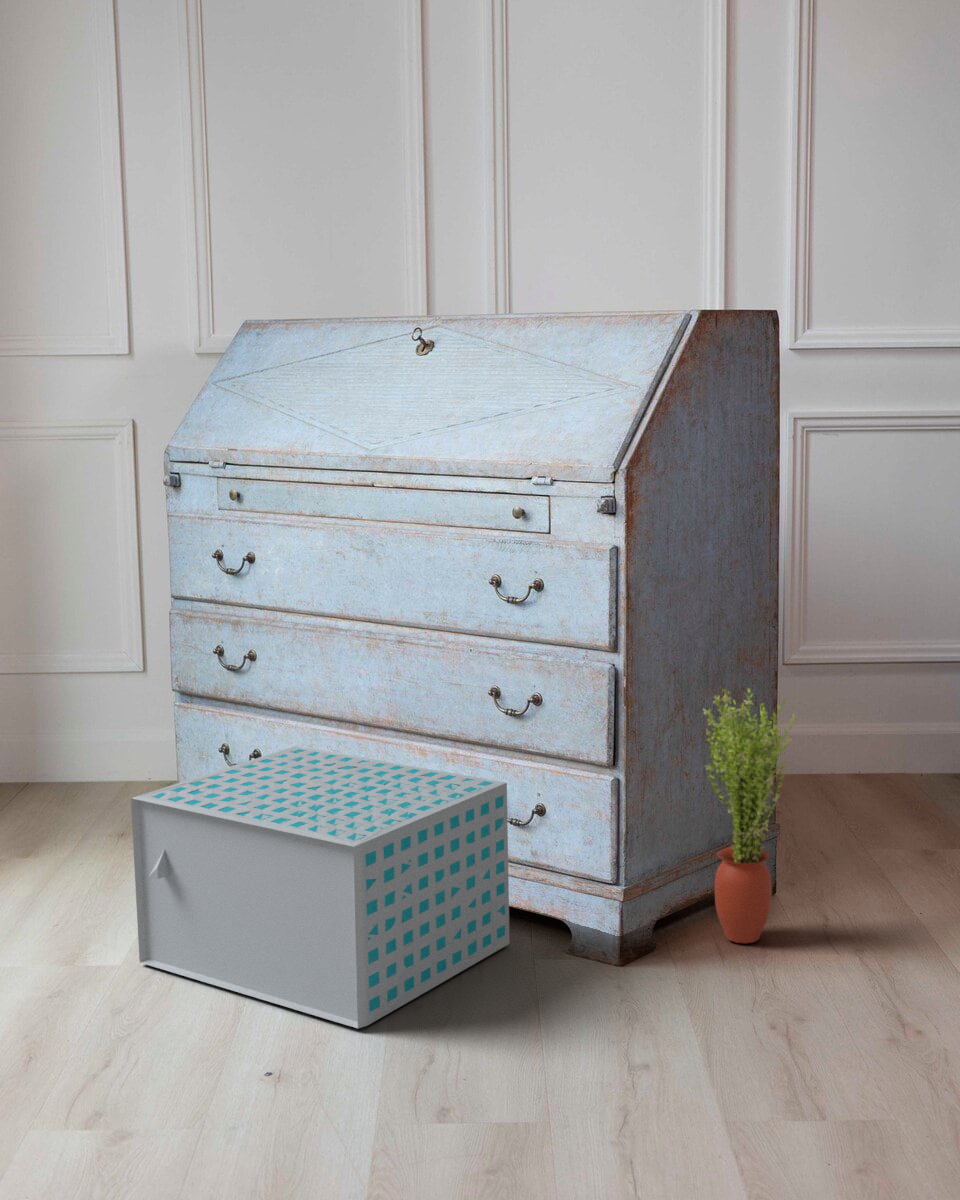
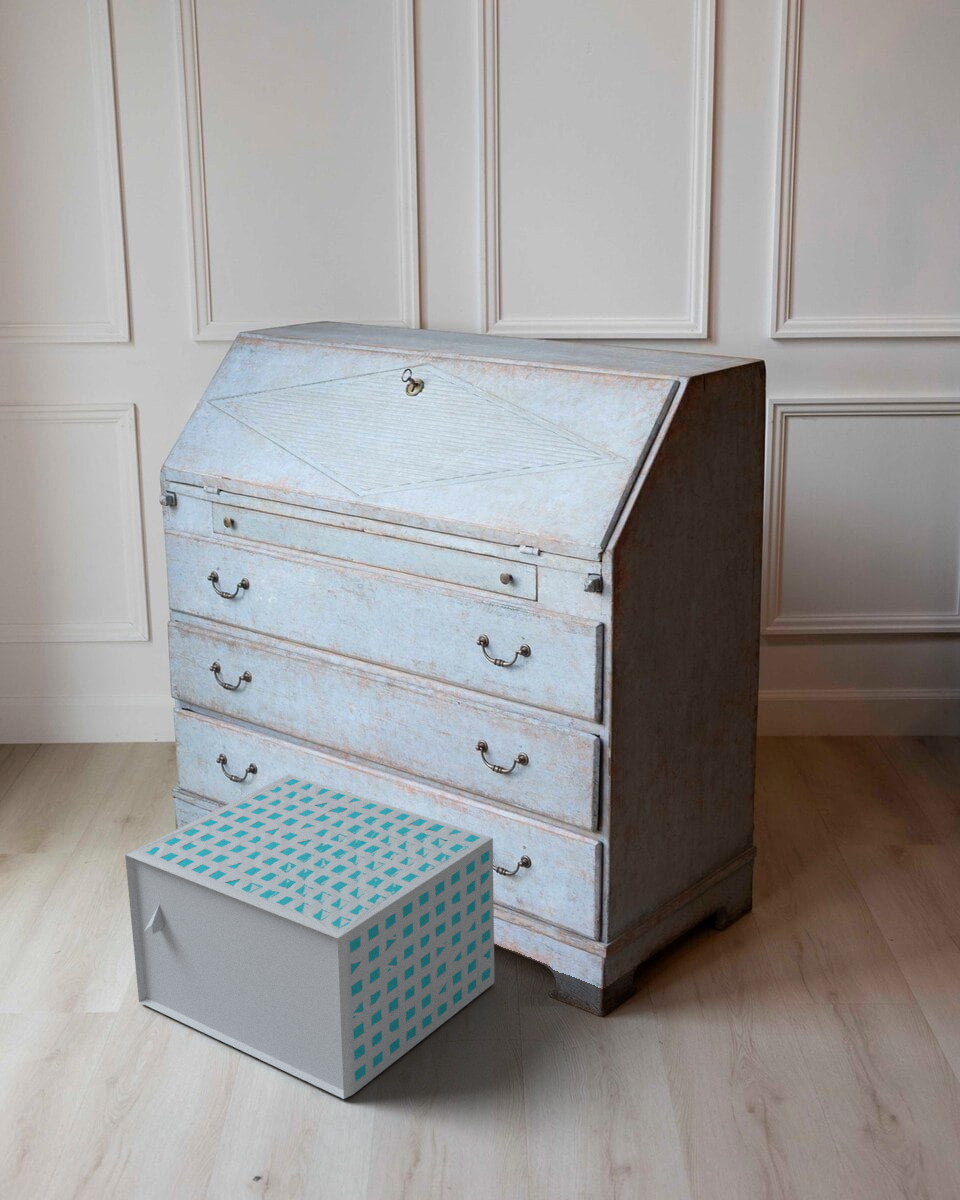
potted plant: present [703,689,797,943] -> none [687,748,780,986]

